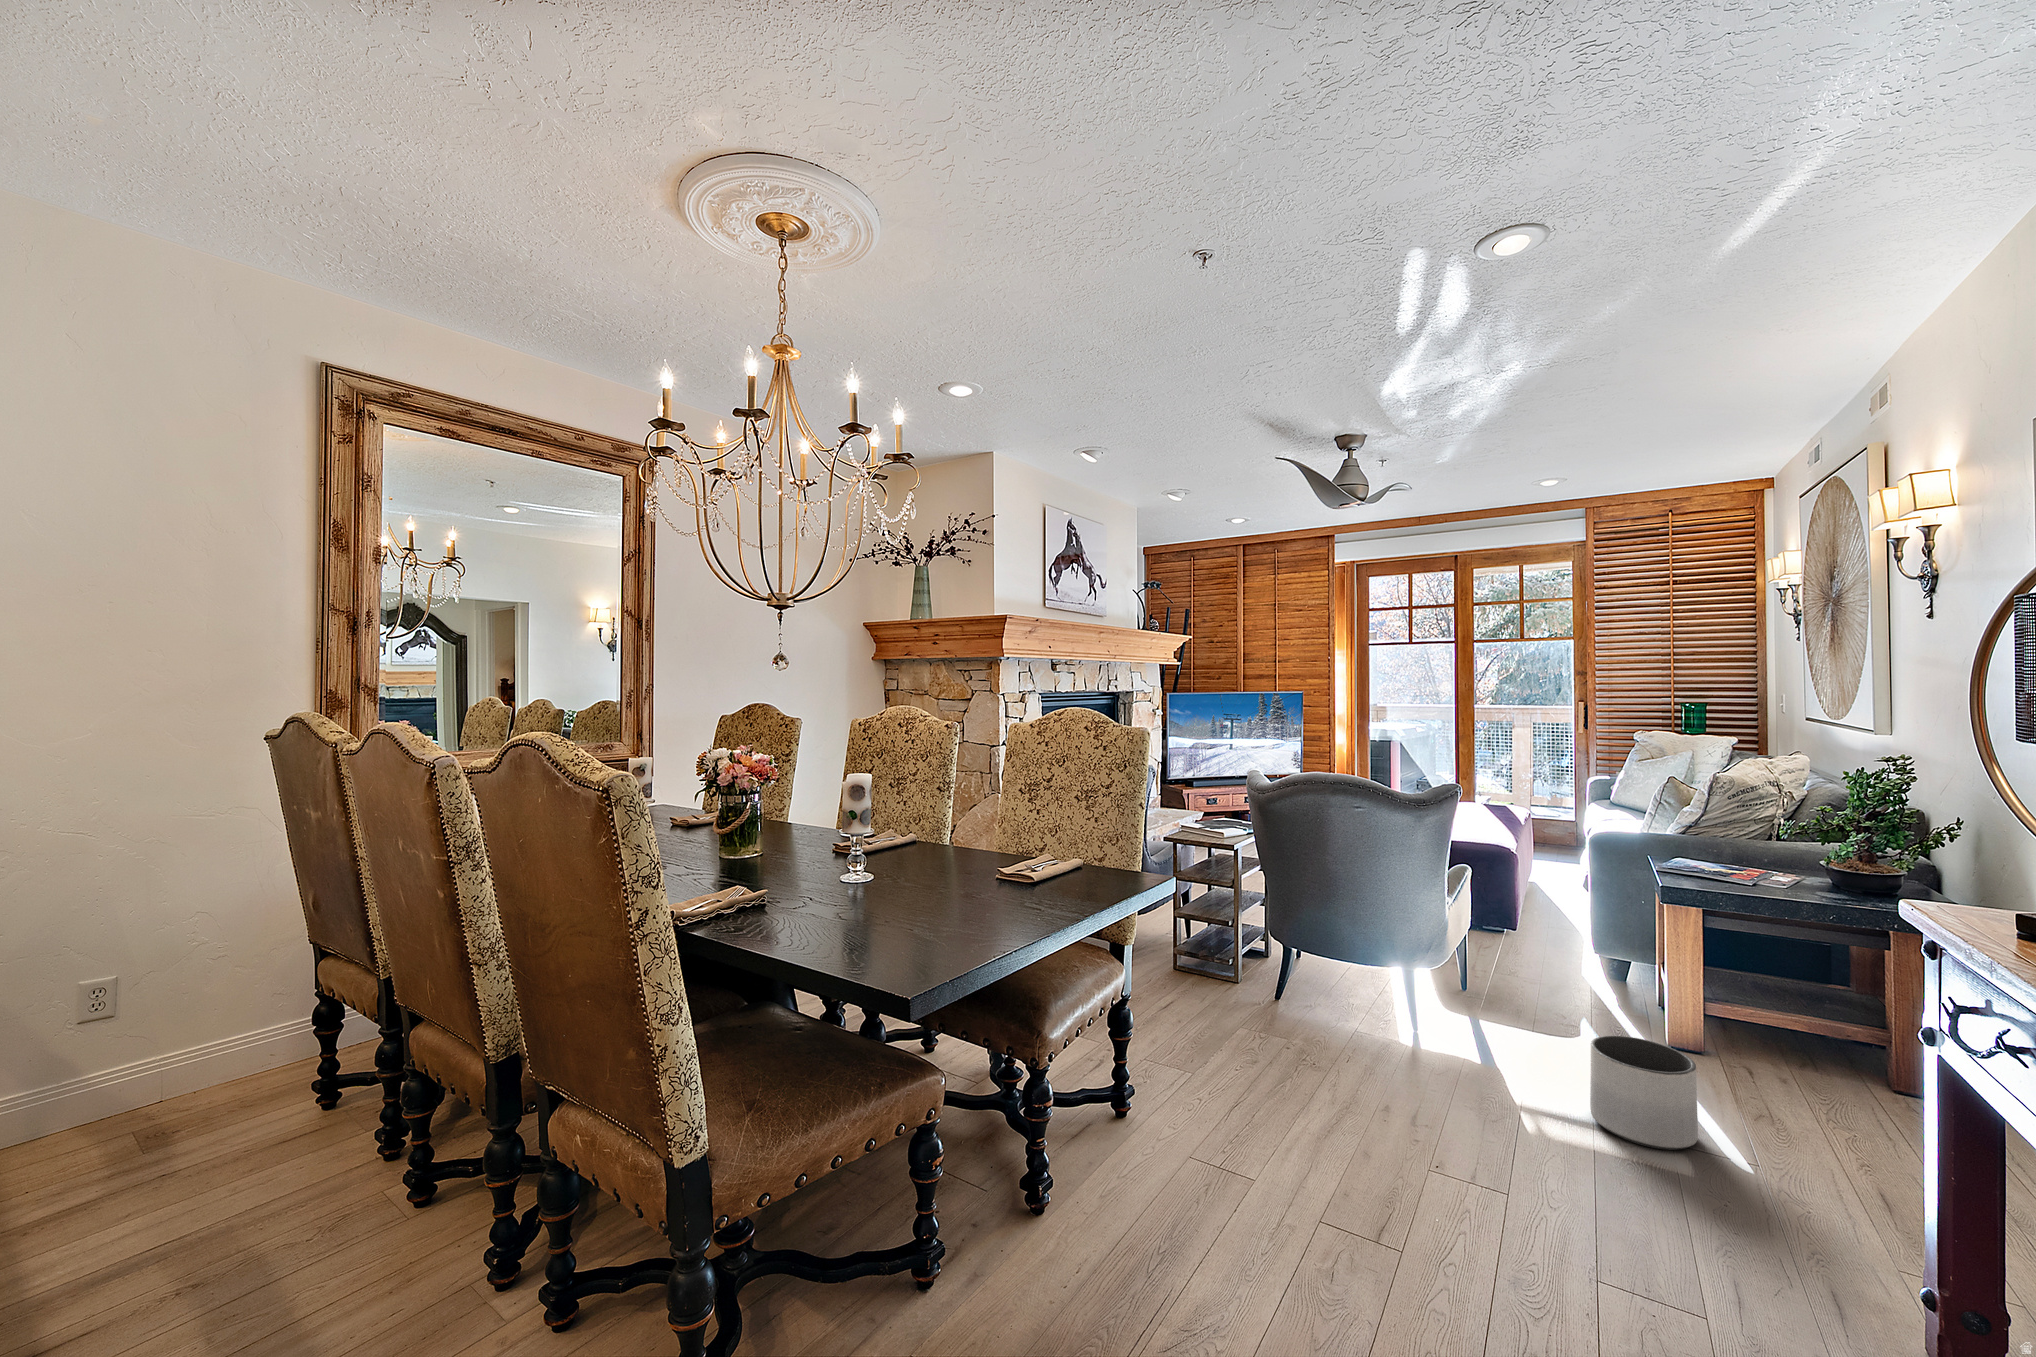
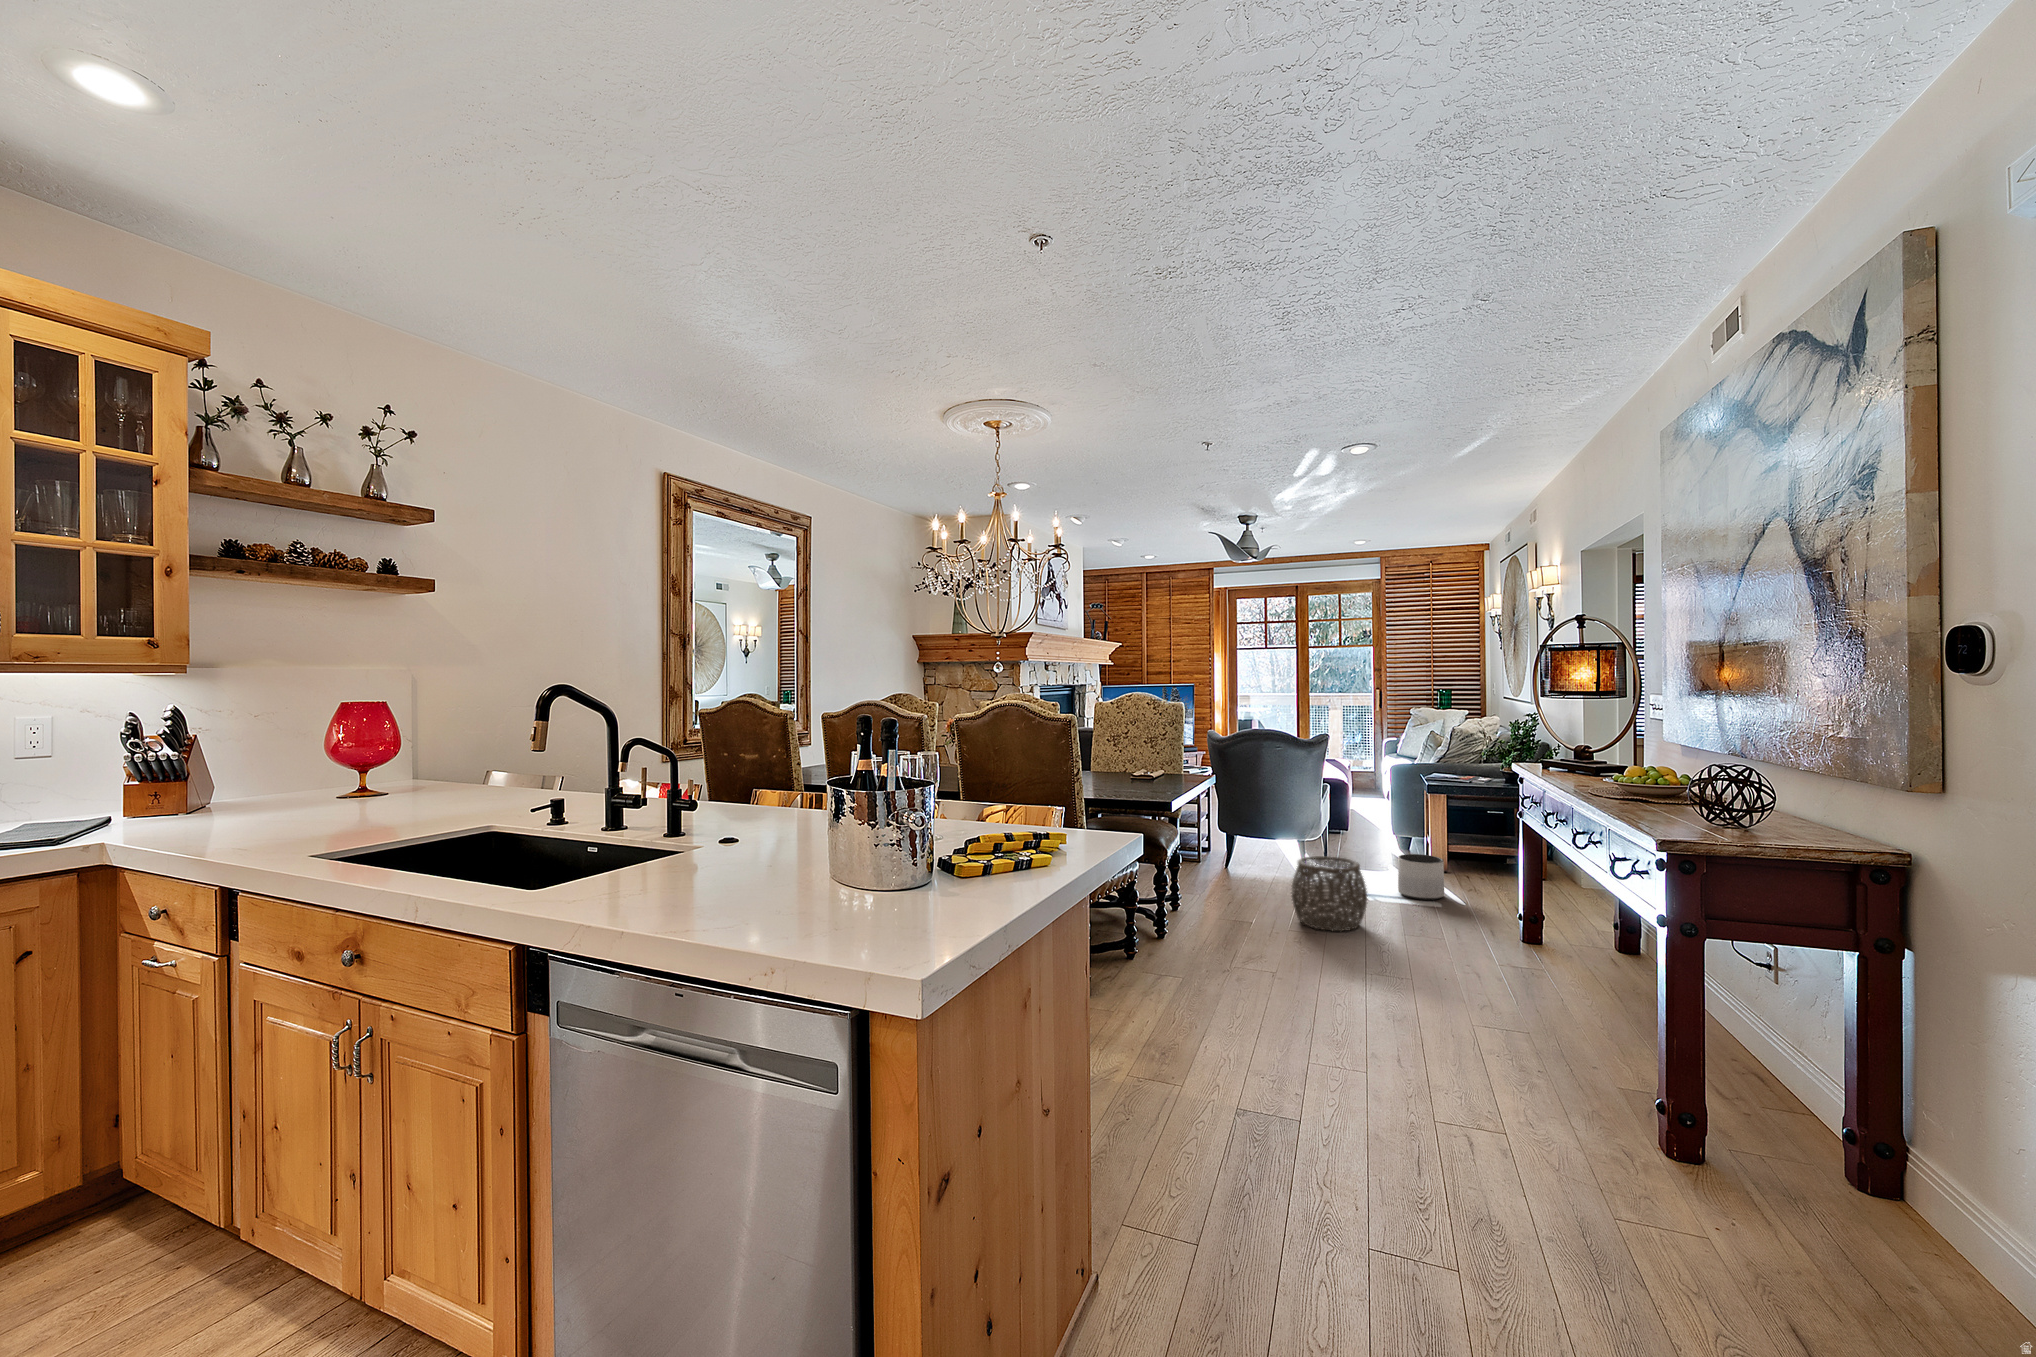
woven basket: none [1326,1054,1502,1257] -> present [1291,856,1367,931]

